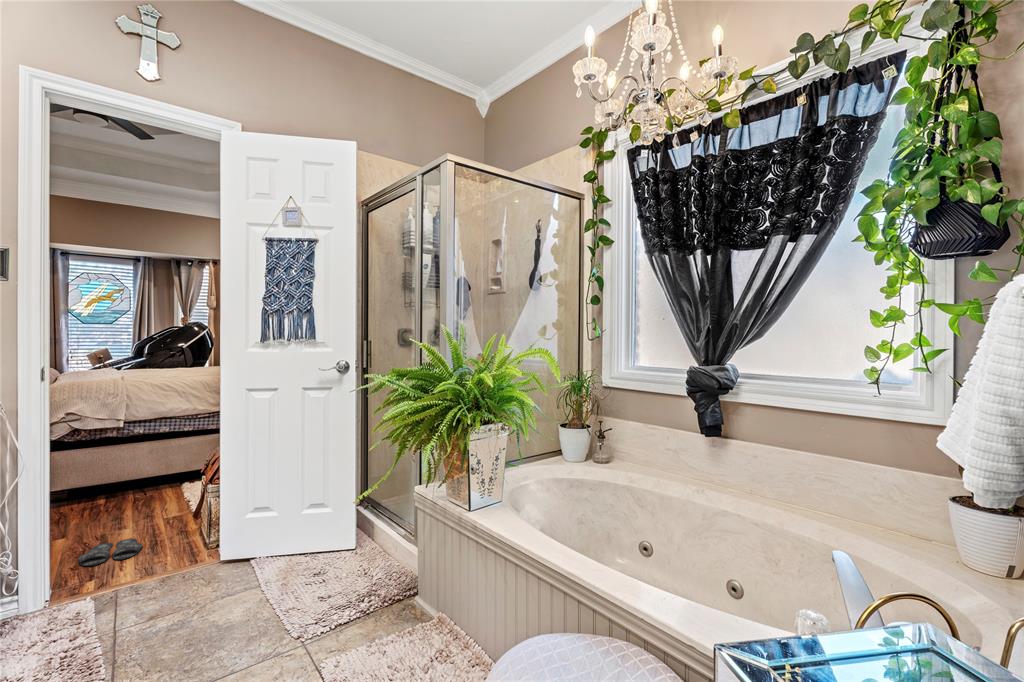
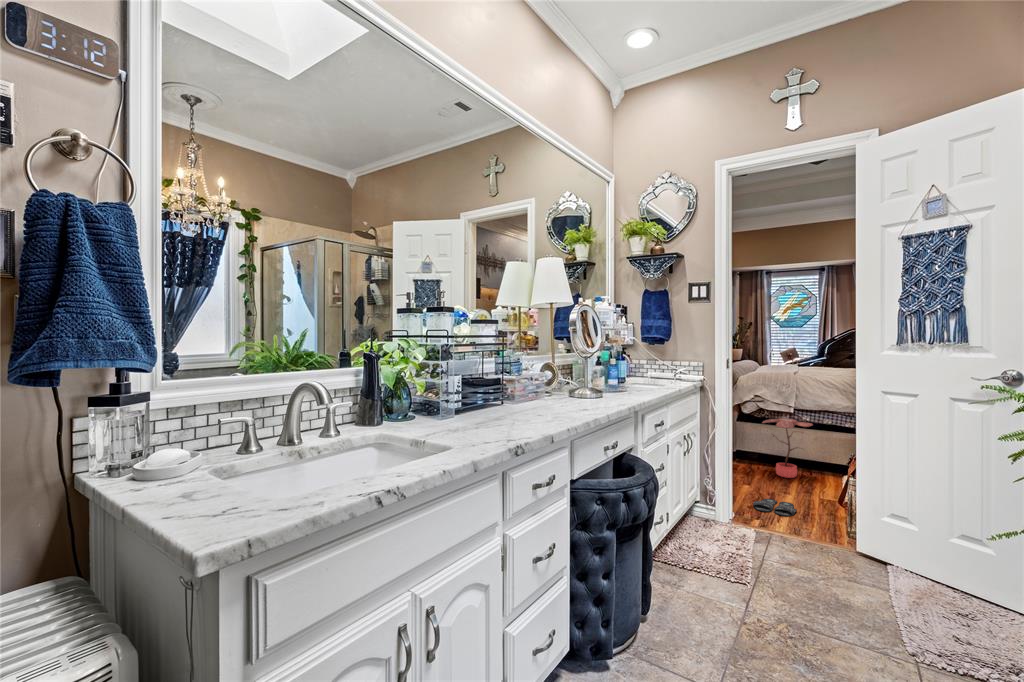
potted plant: none [80,435,152,509] -> present [762,418,813,478]

